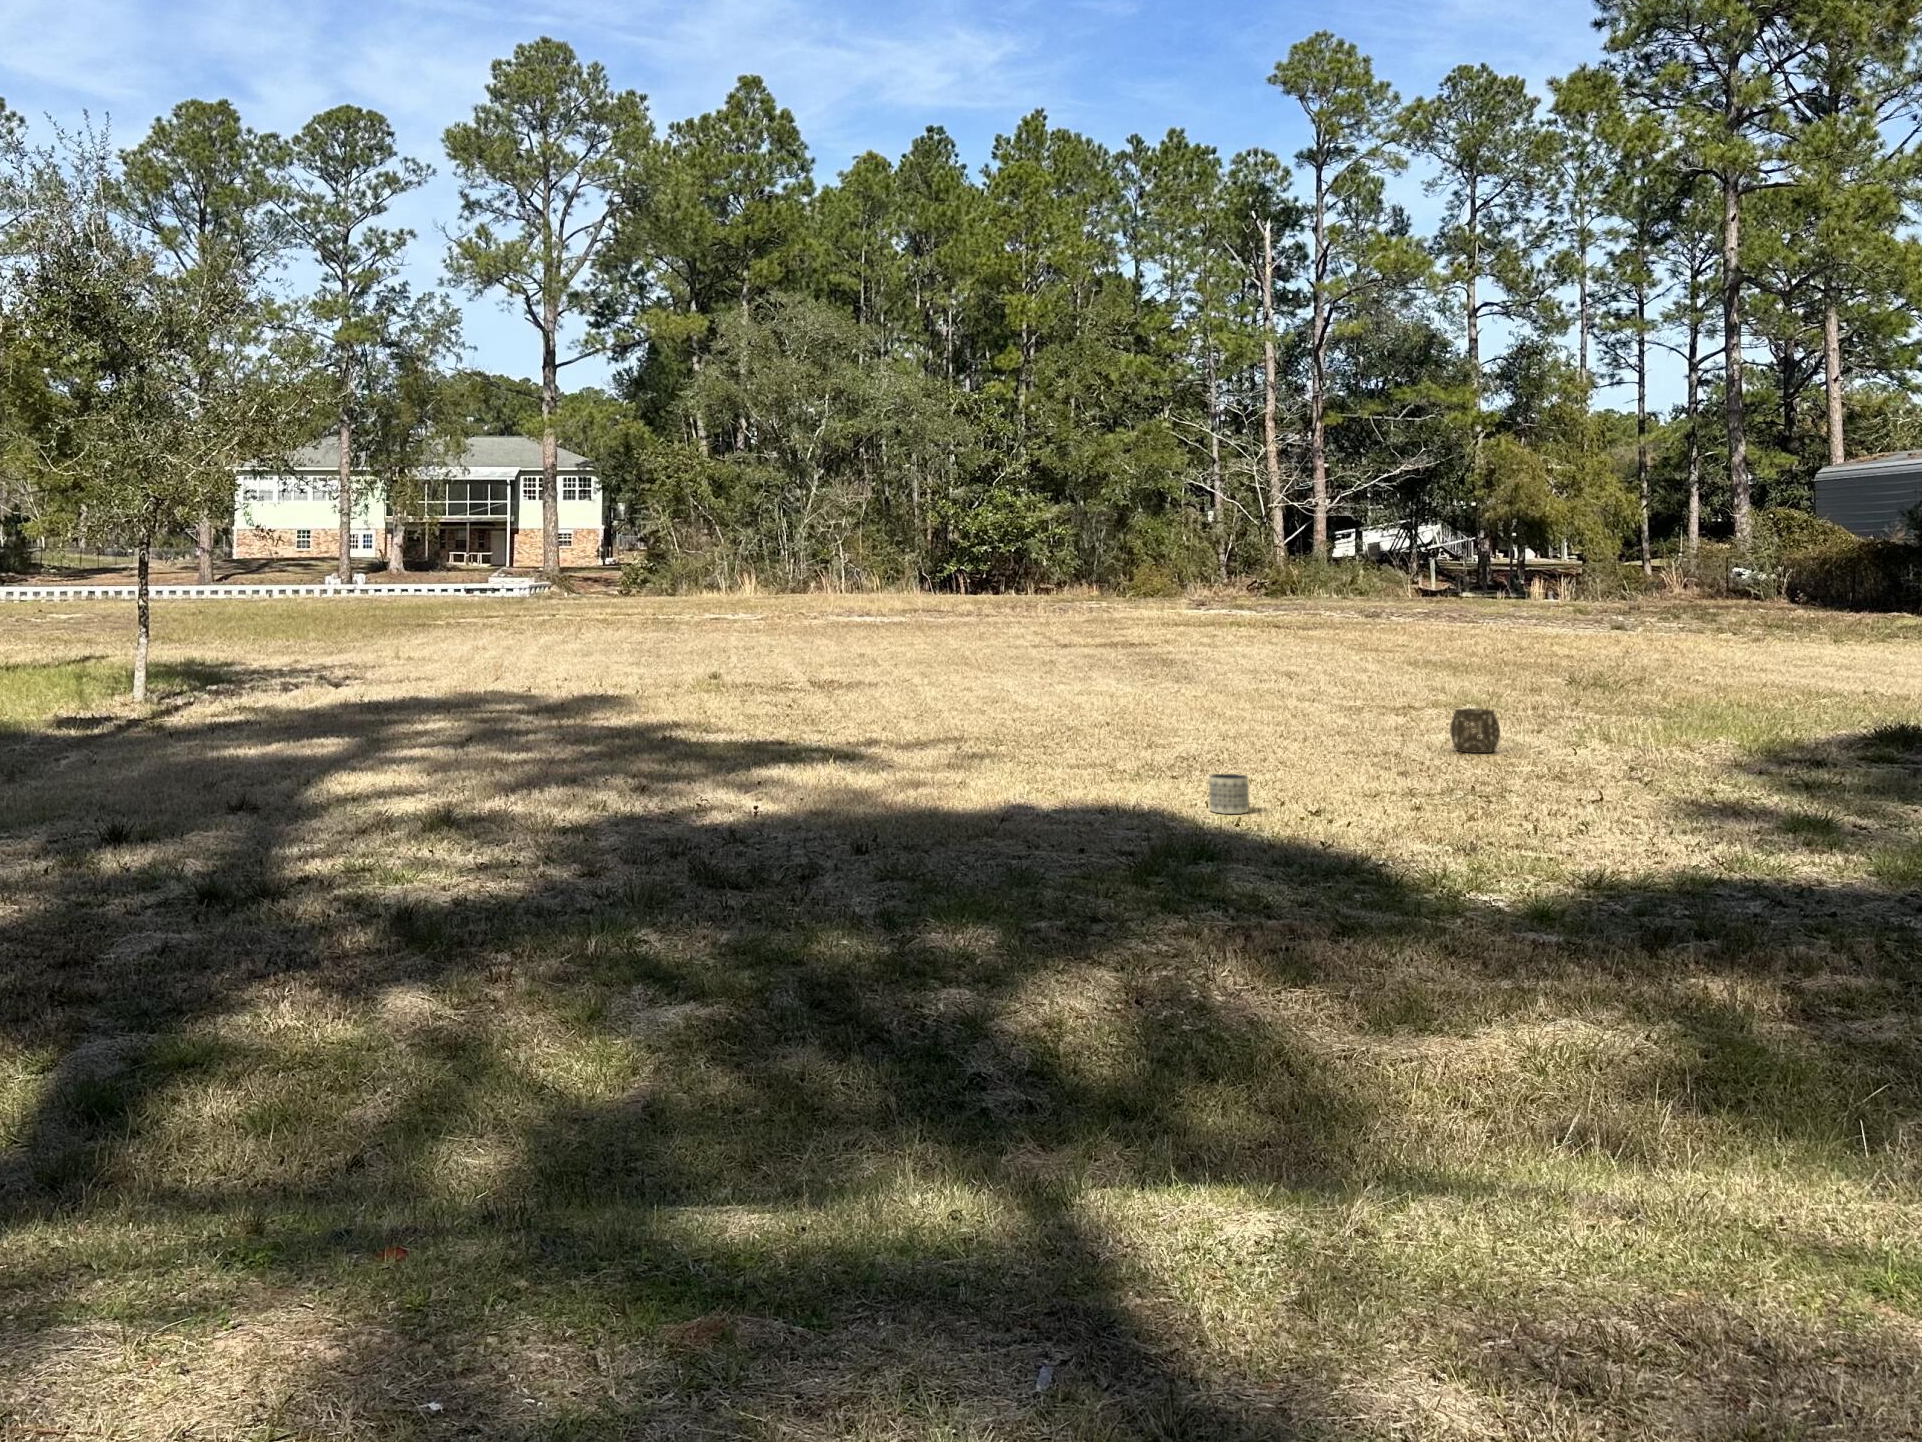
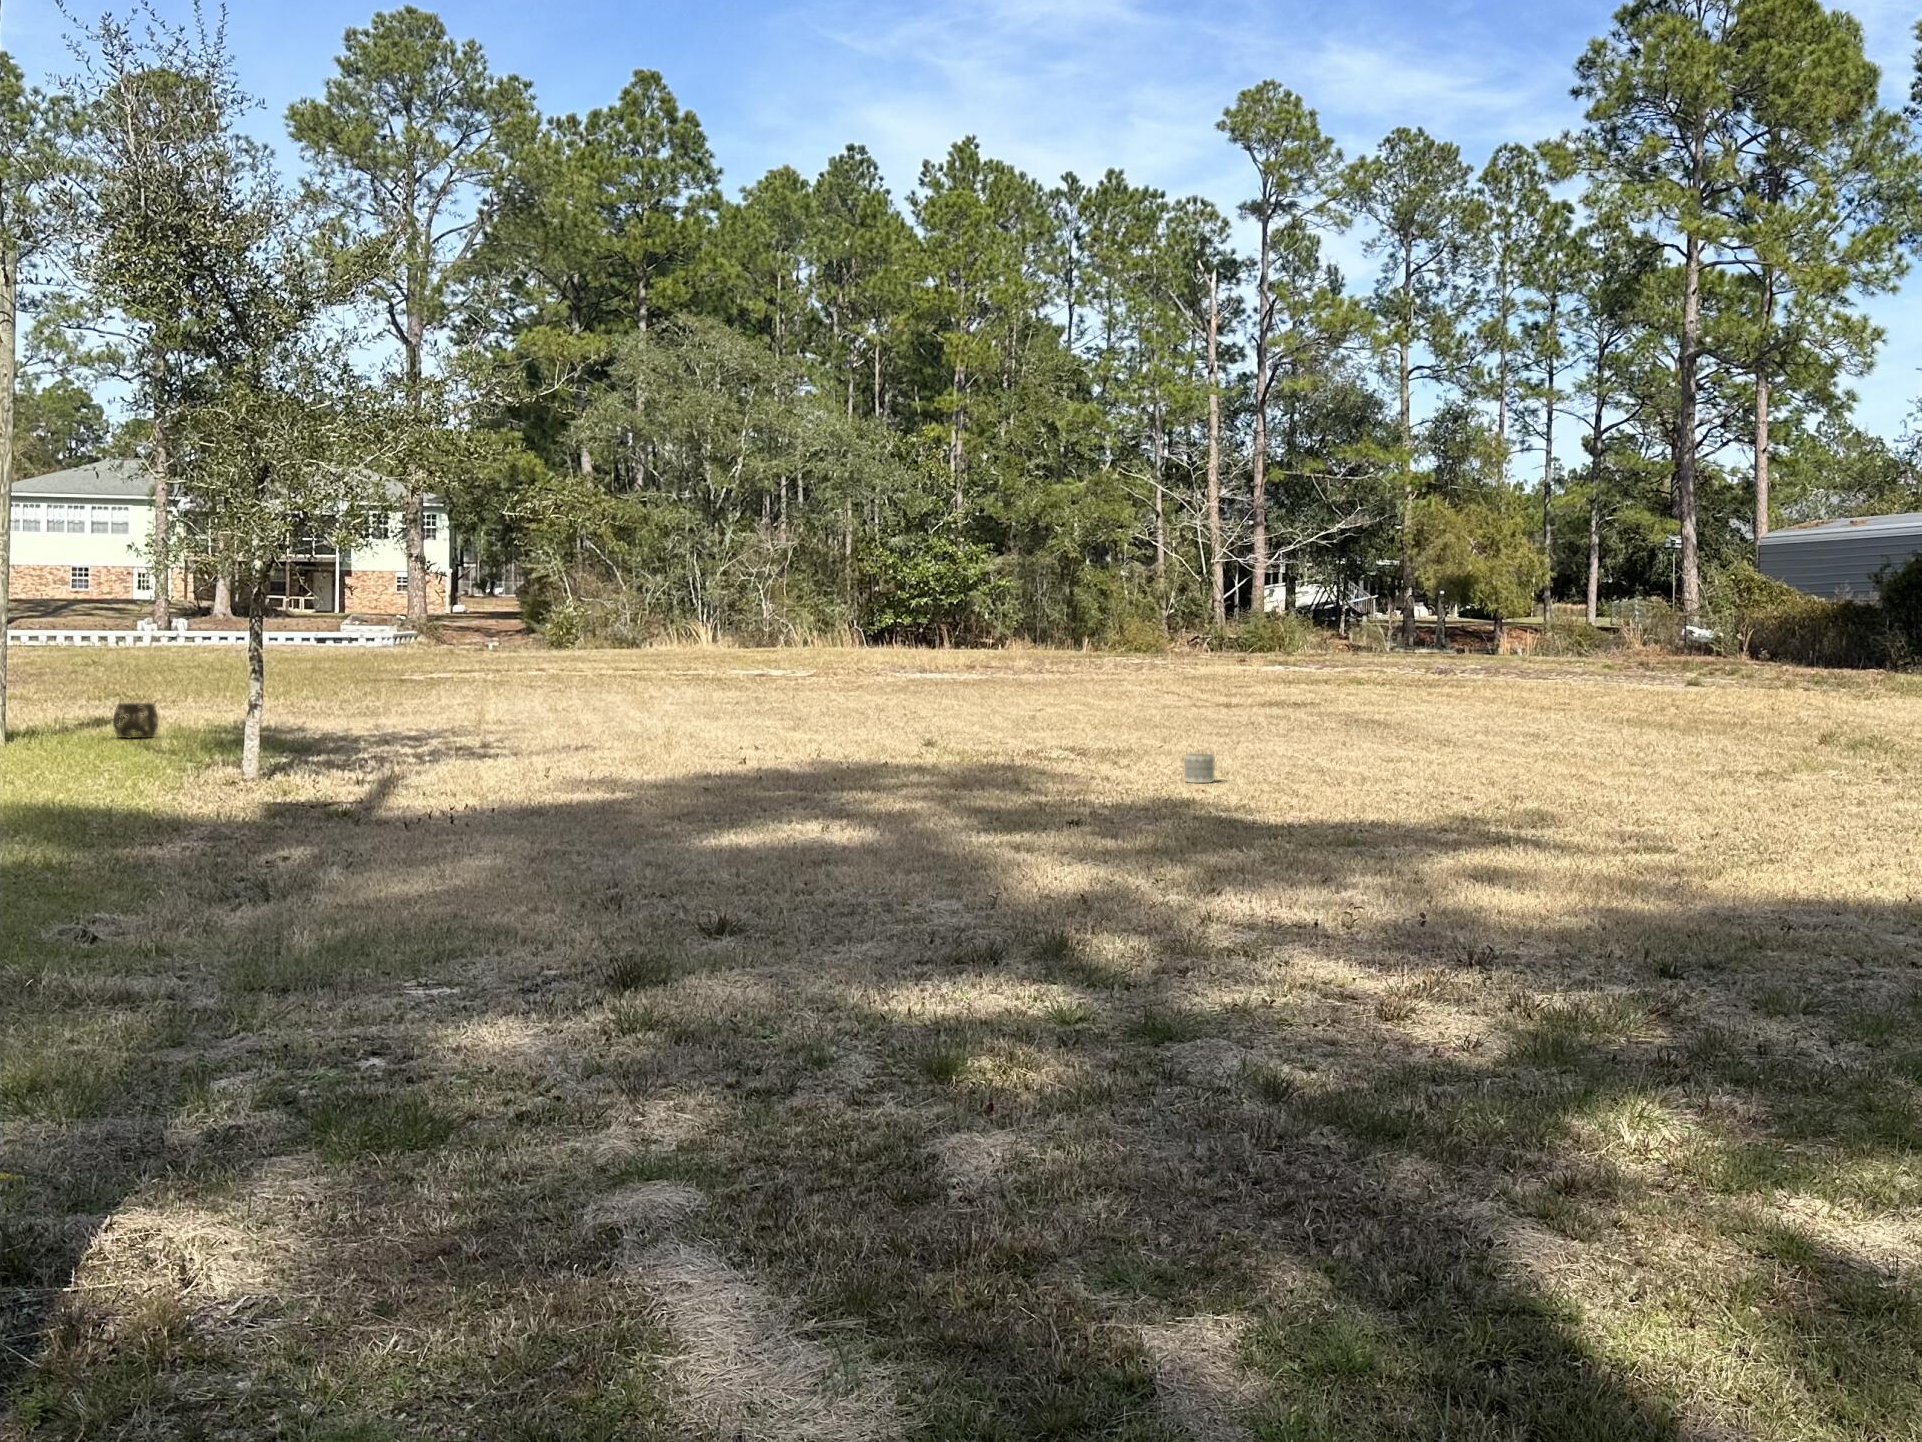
woven basket: present [1450,708,1500,753] -> present [113,703,159,738]

